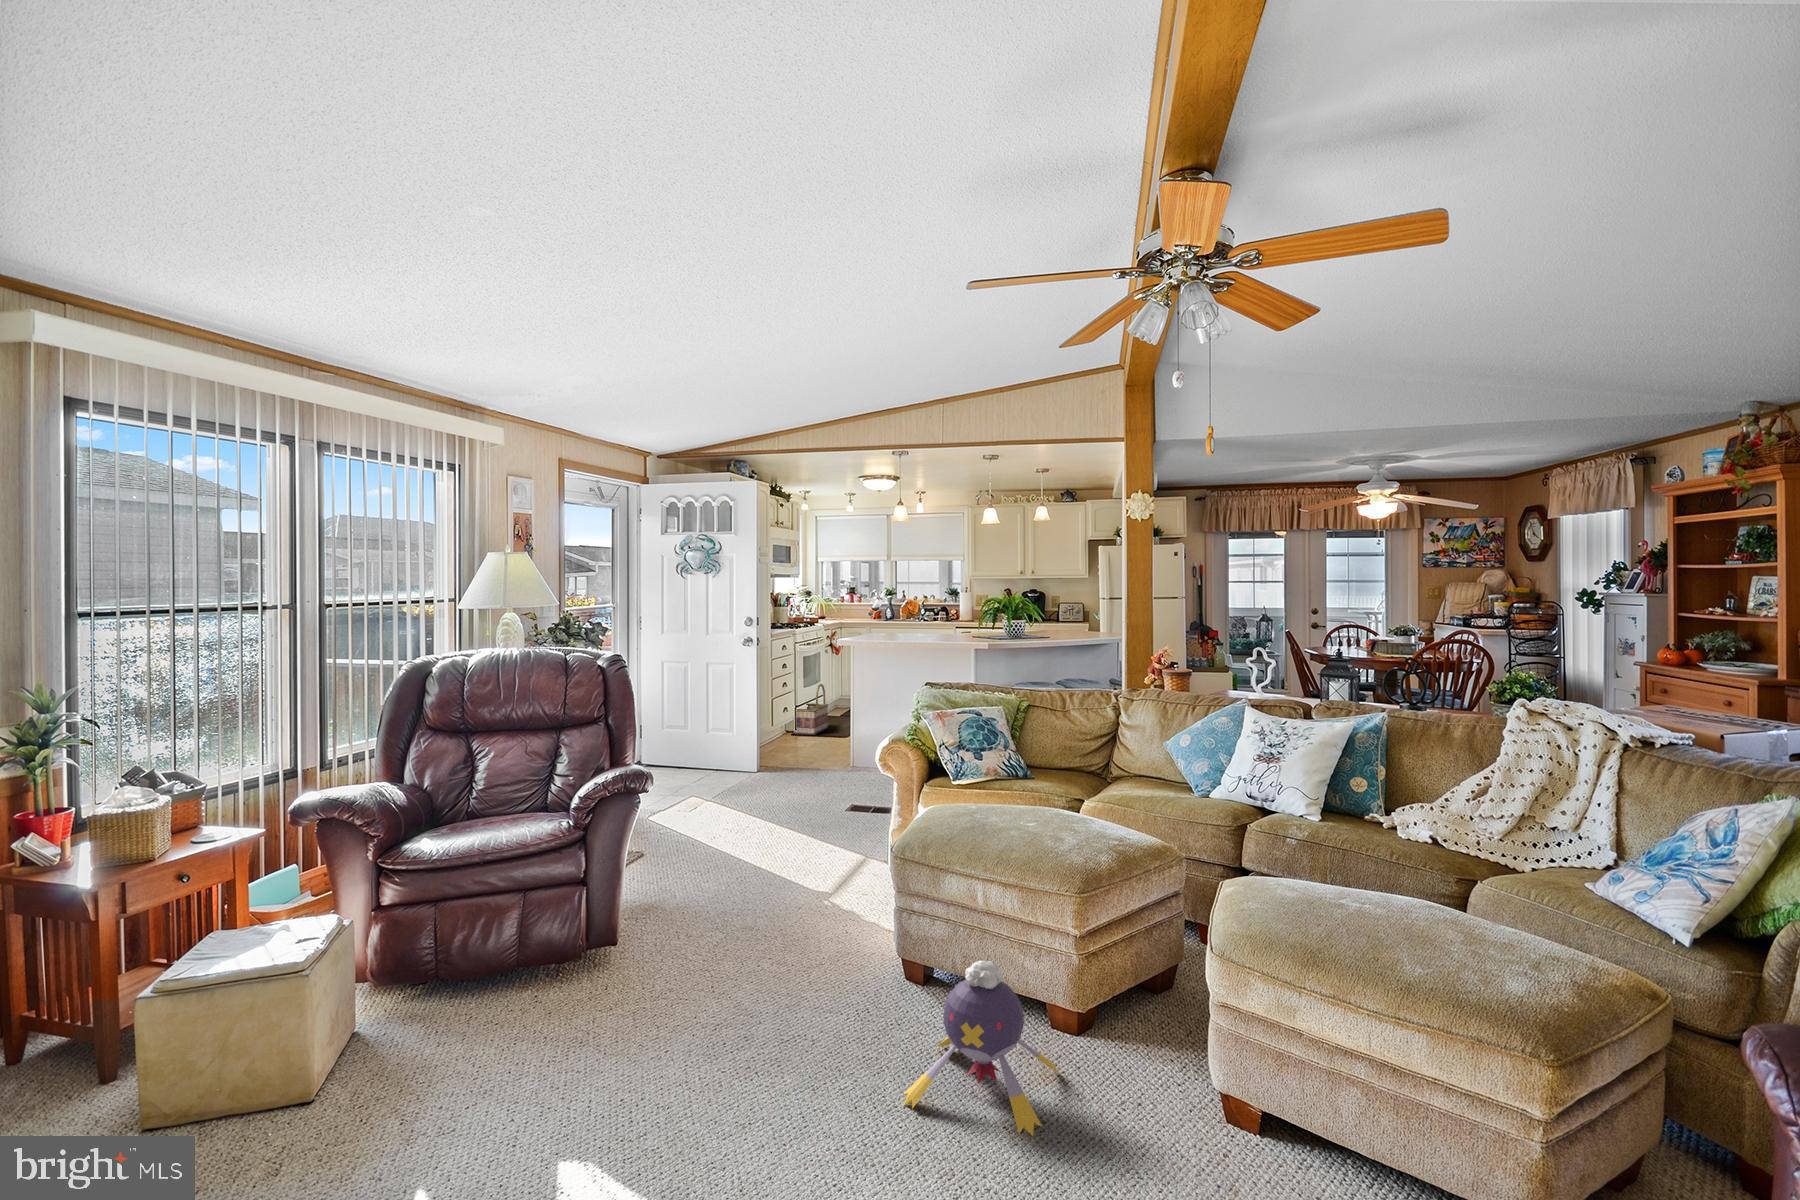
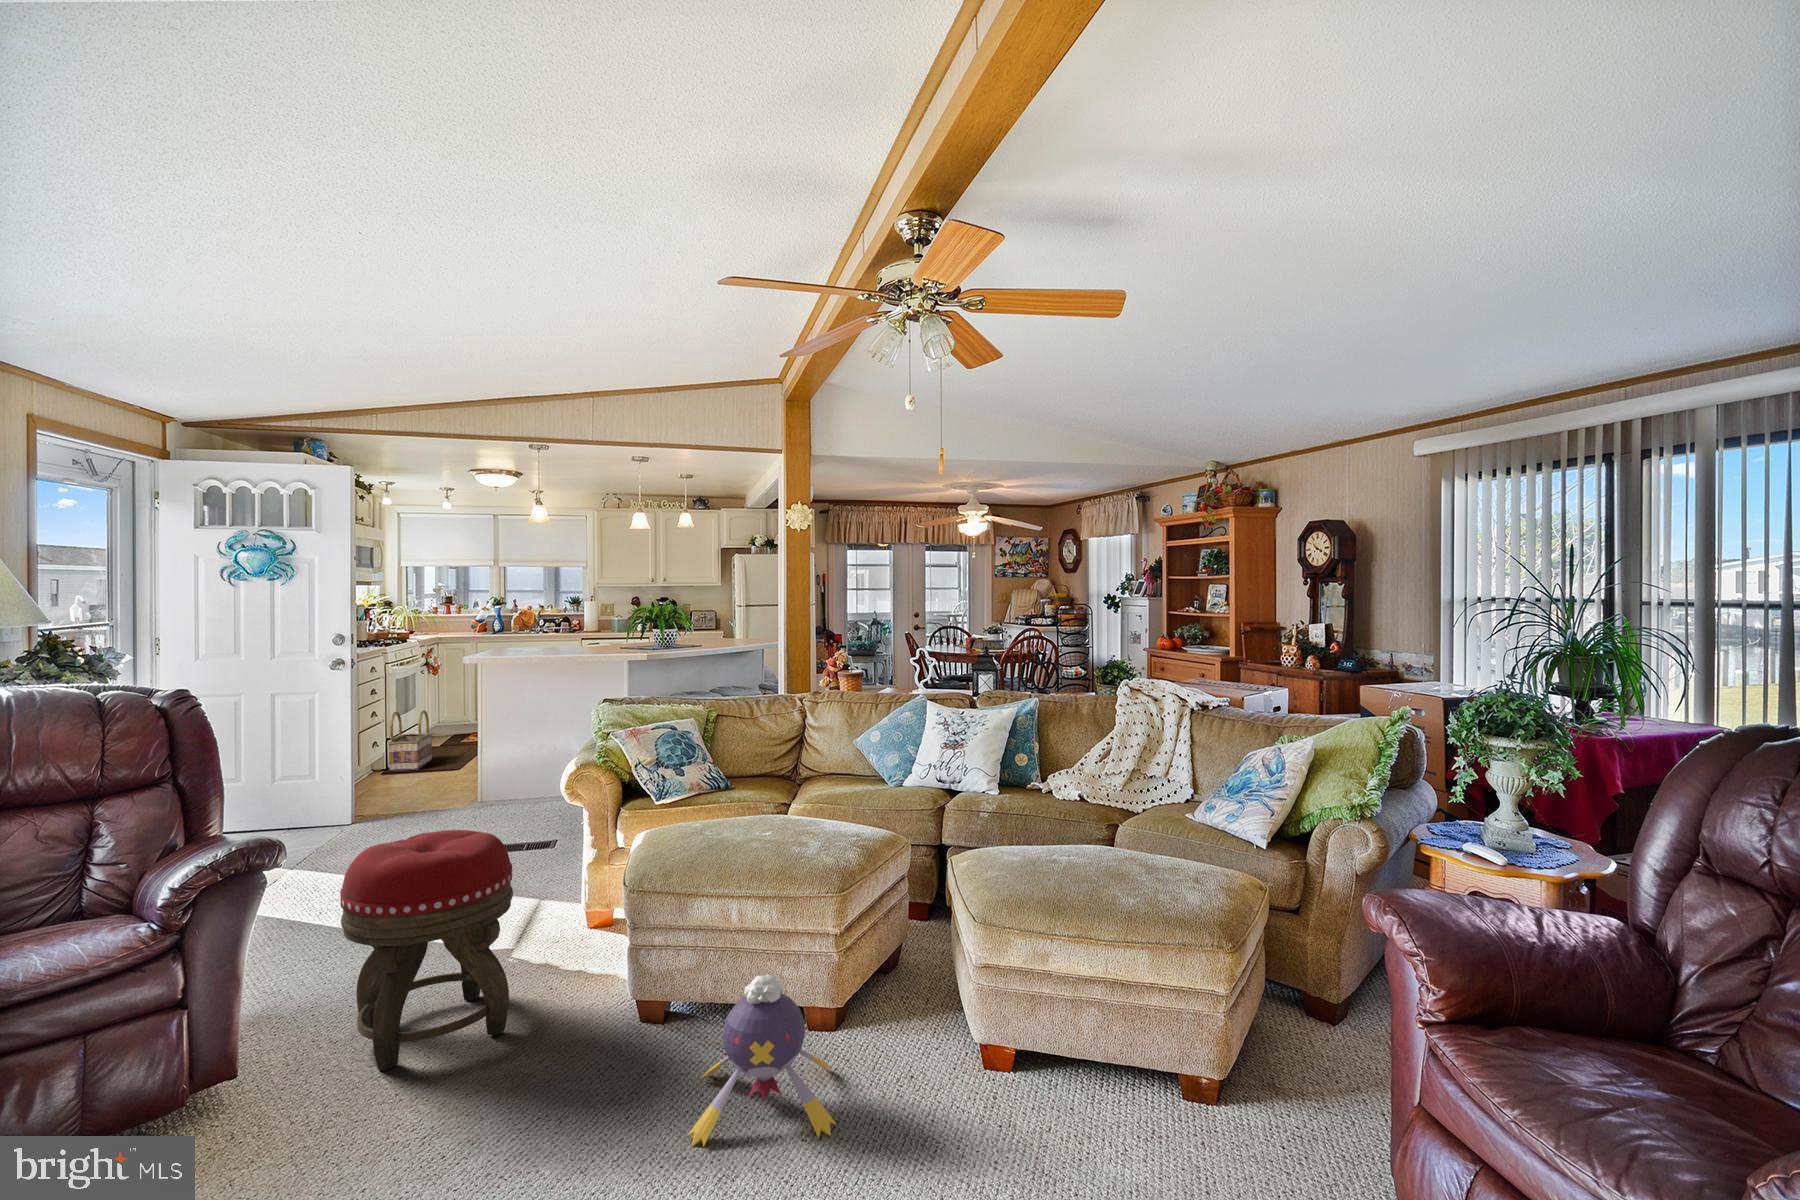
footstool: none [679,784,808,974] -> present [340,830,513,1071]

